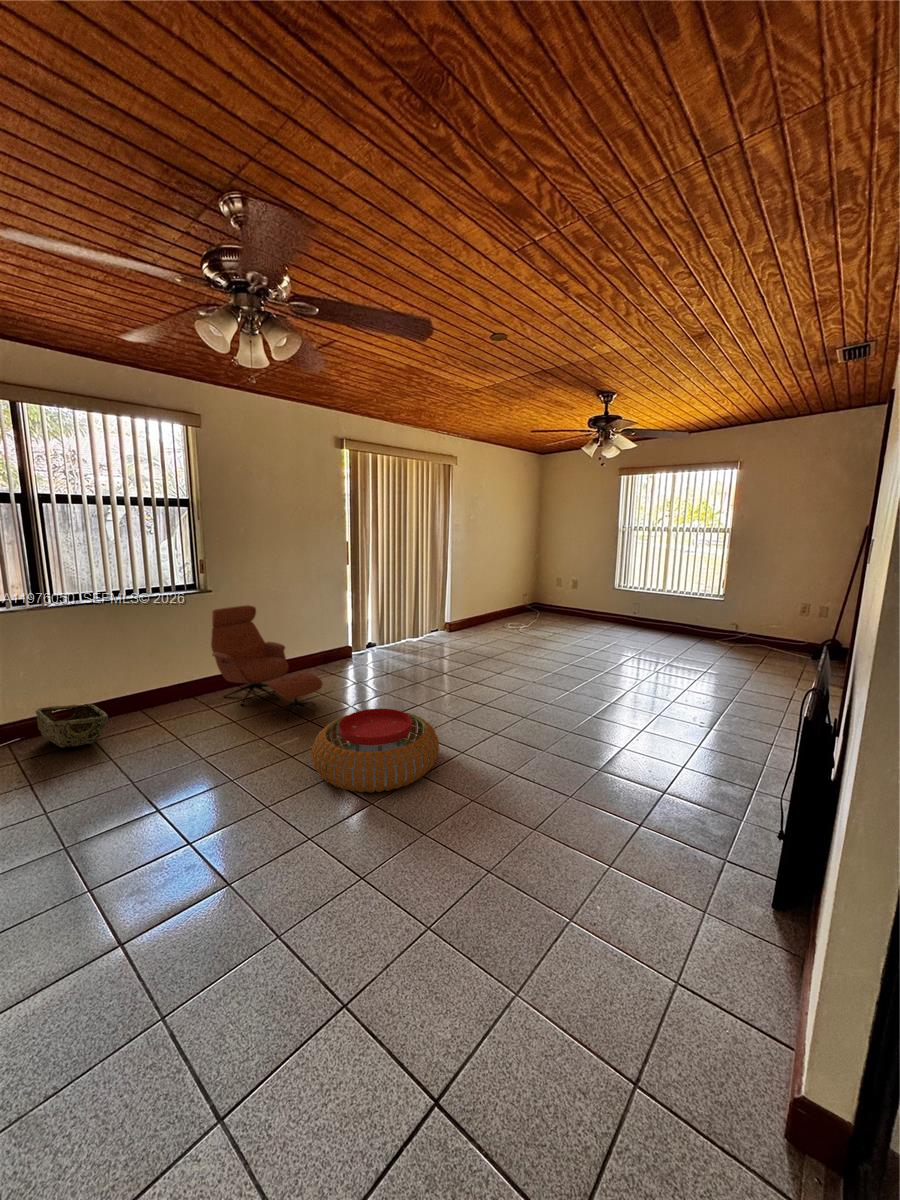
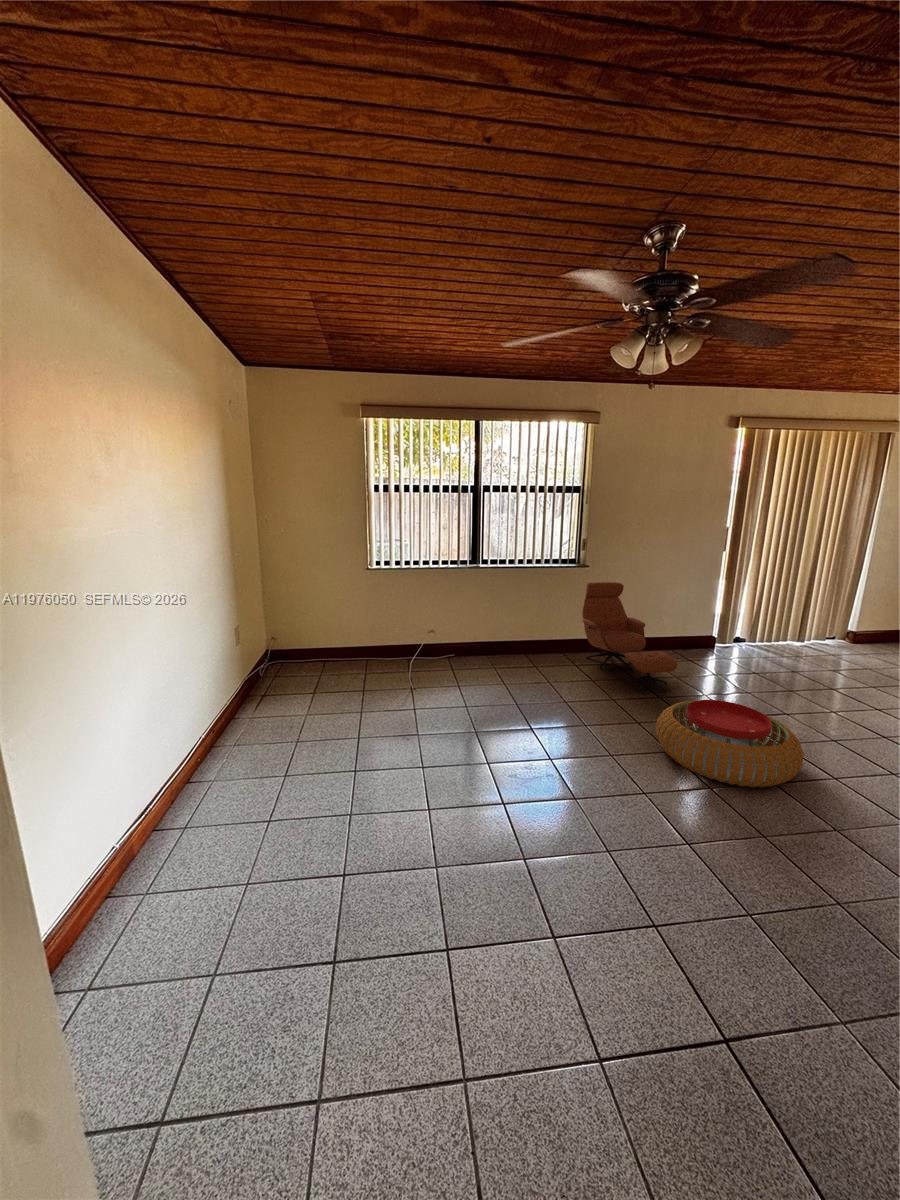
woven basket: present [36,704,108,747] -> none [468,637,507,668]

